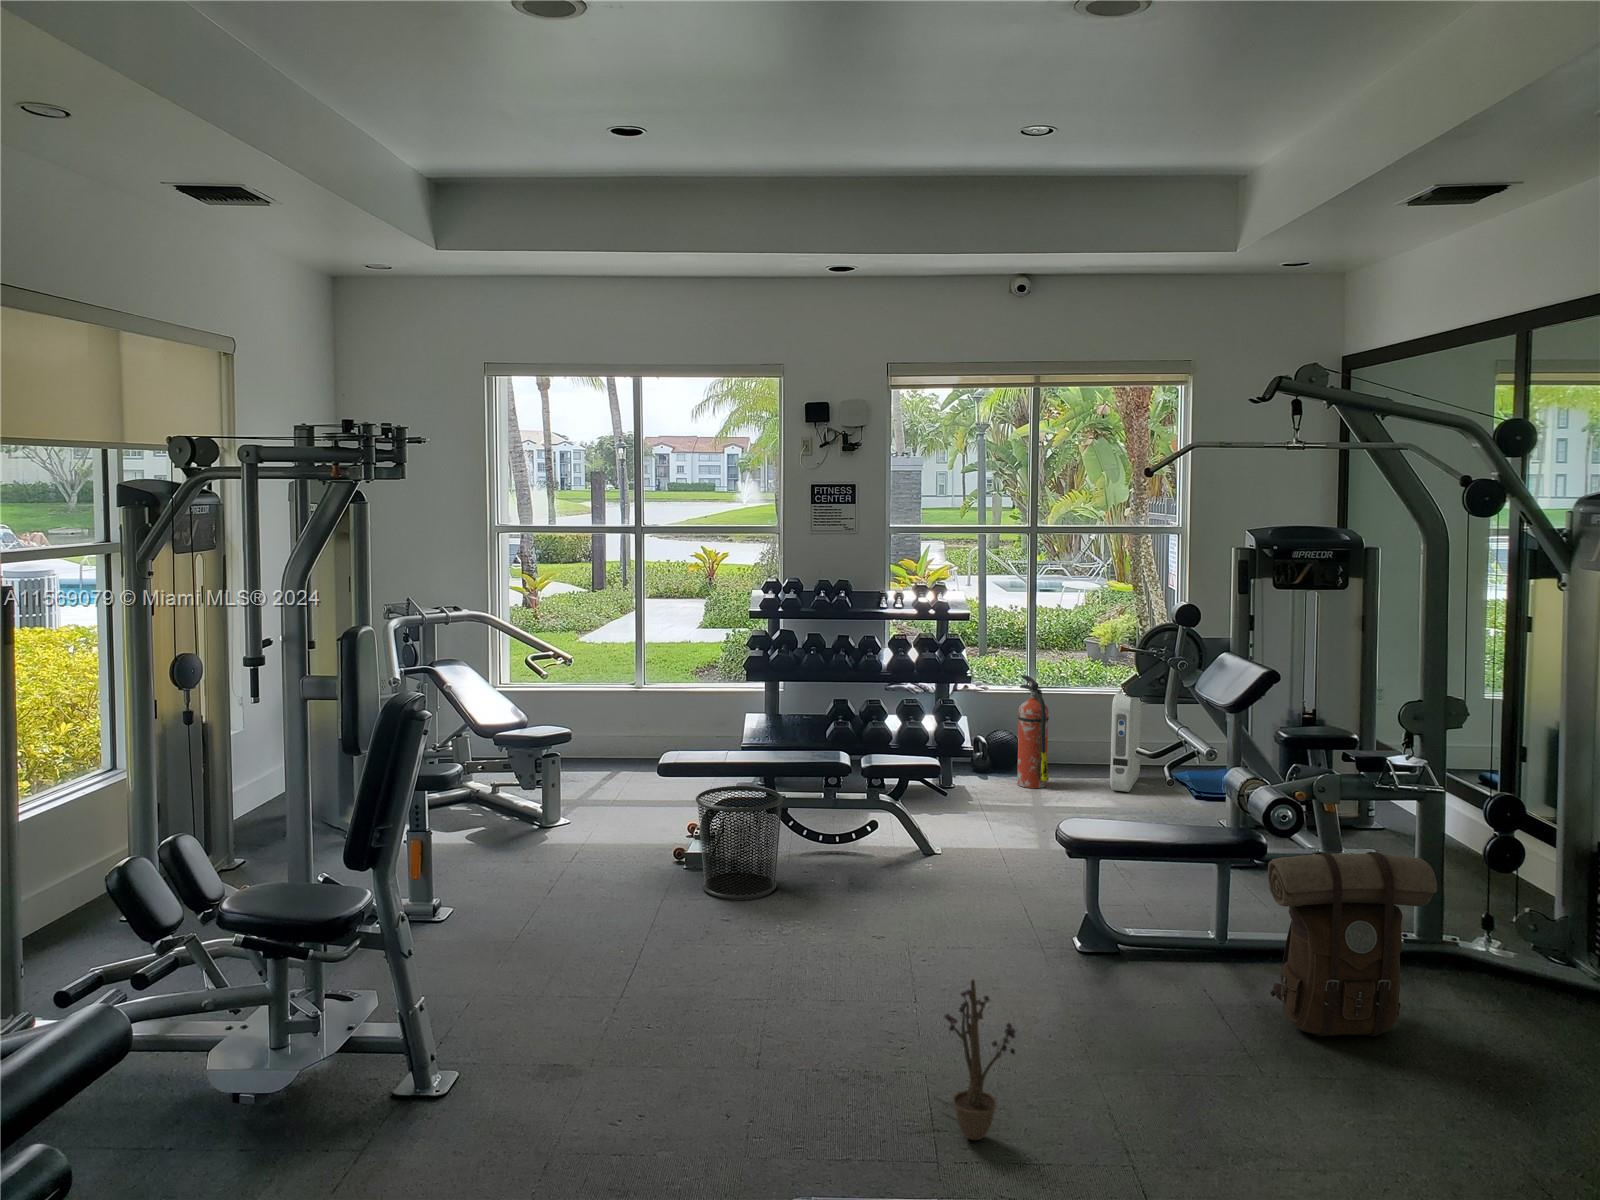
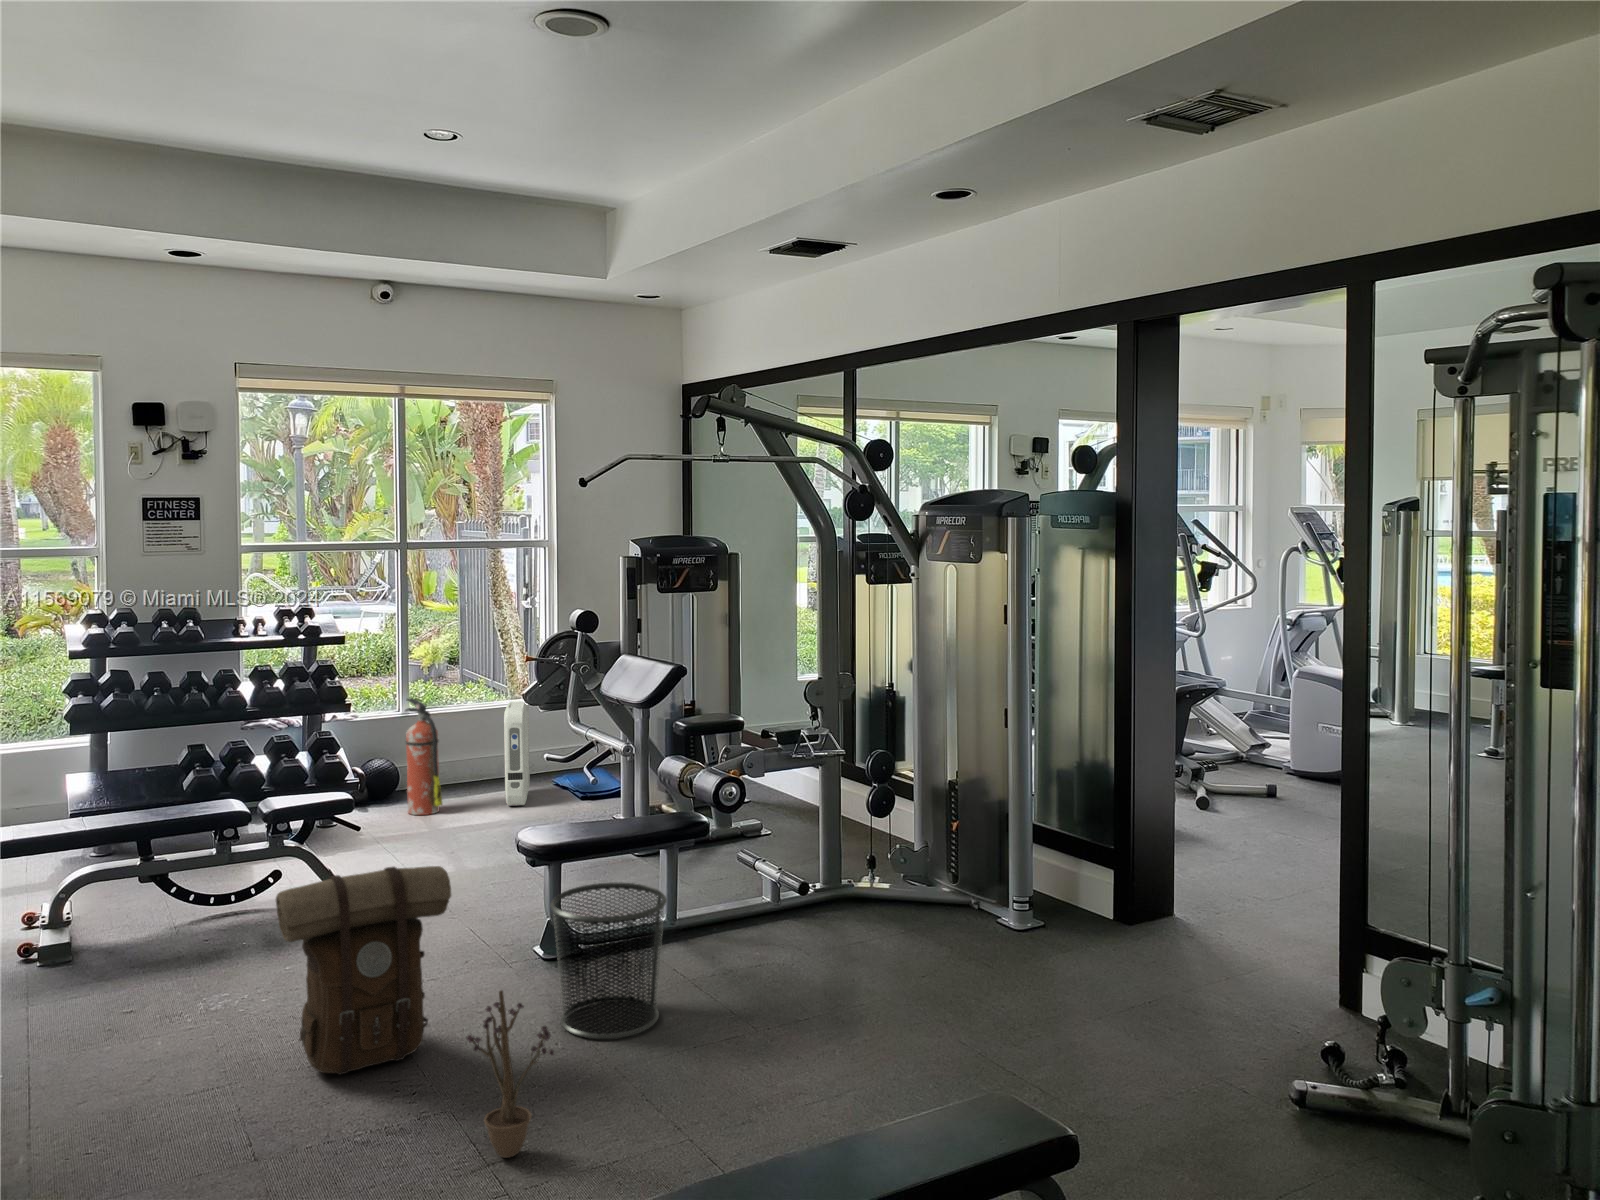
waste bin: present [696,786,783,899] -> present [550,883,667,1039]
backpack: present [1268,852,1437,1036] -> present [276,866,451,1075]

